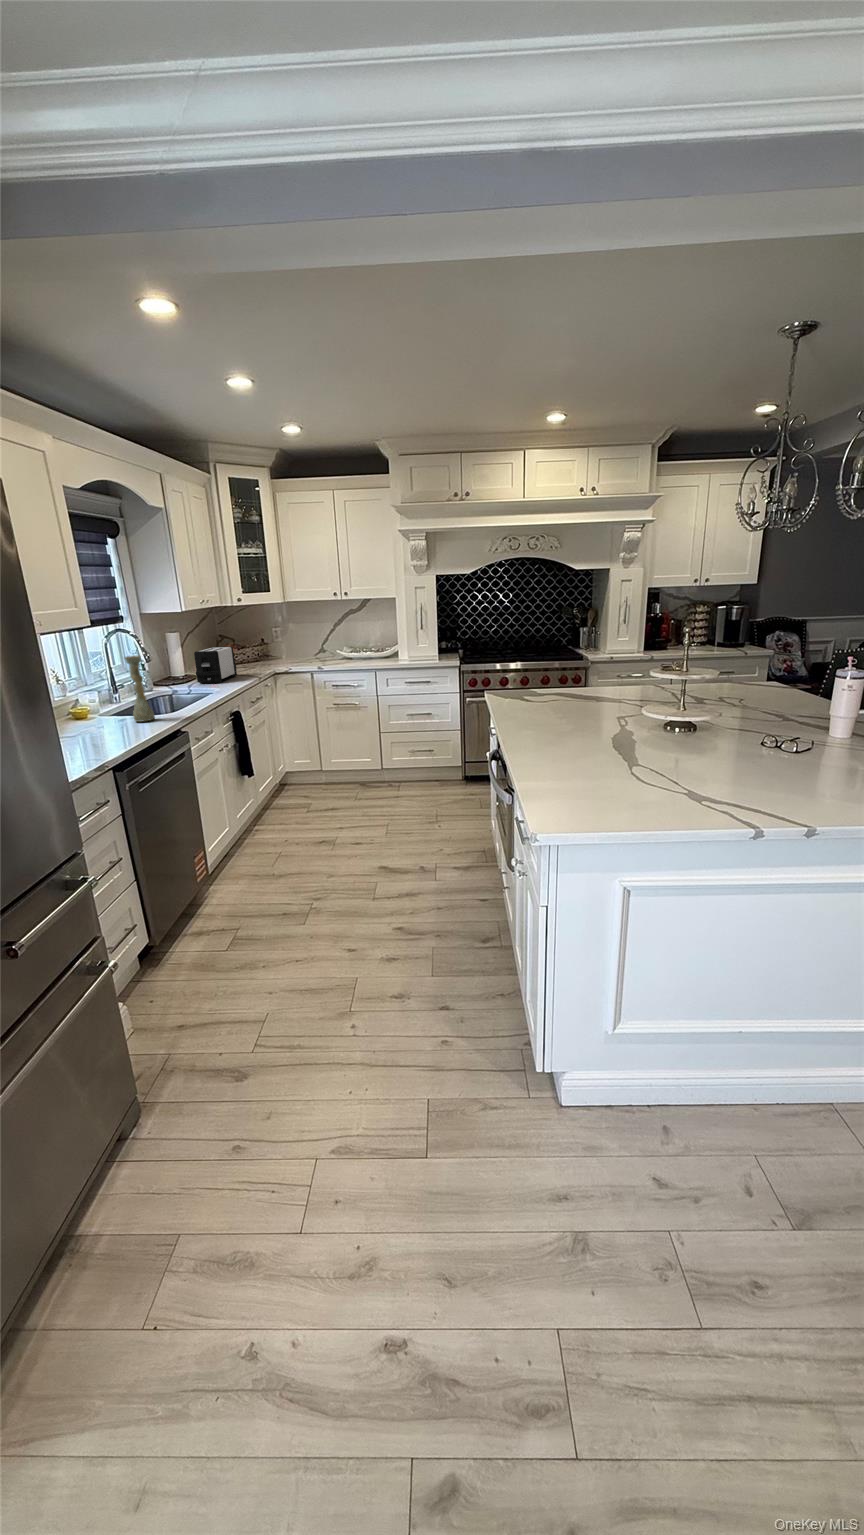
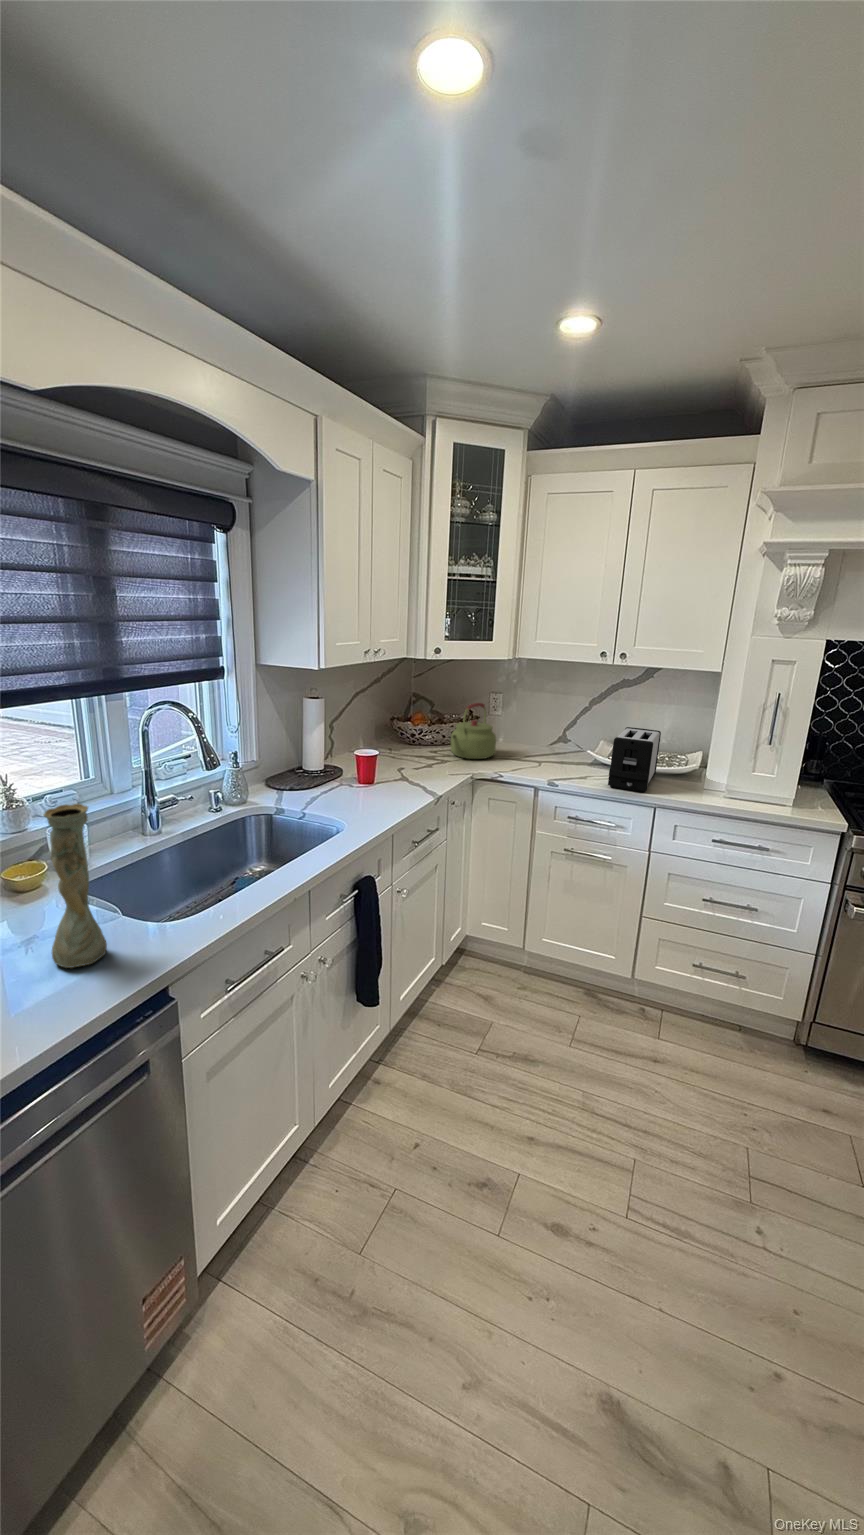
kettle: none [255,631,283,665] -> present [451,703,496,759]
toaster: present [194,646,237,684] -> present [608,727,661,792]

